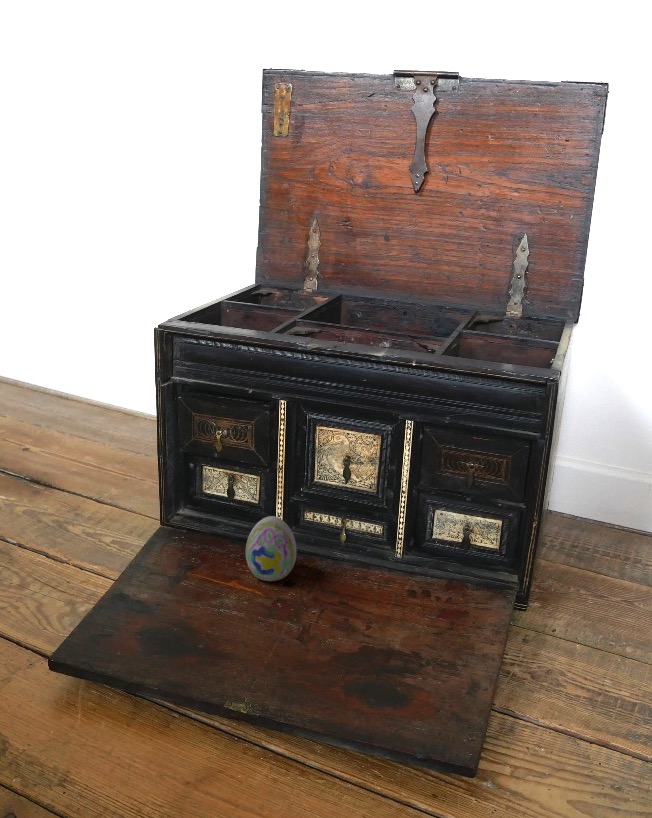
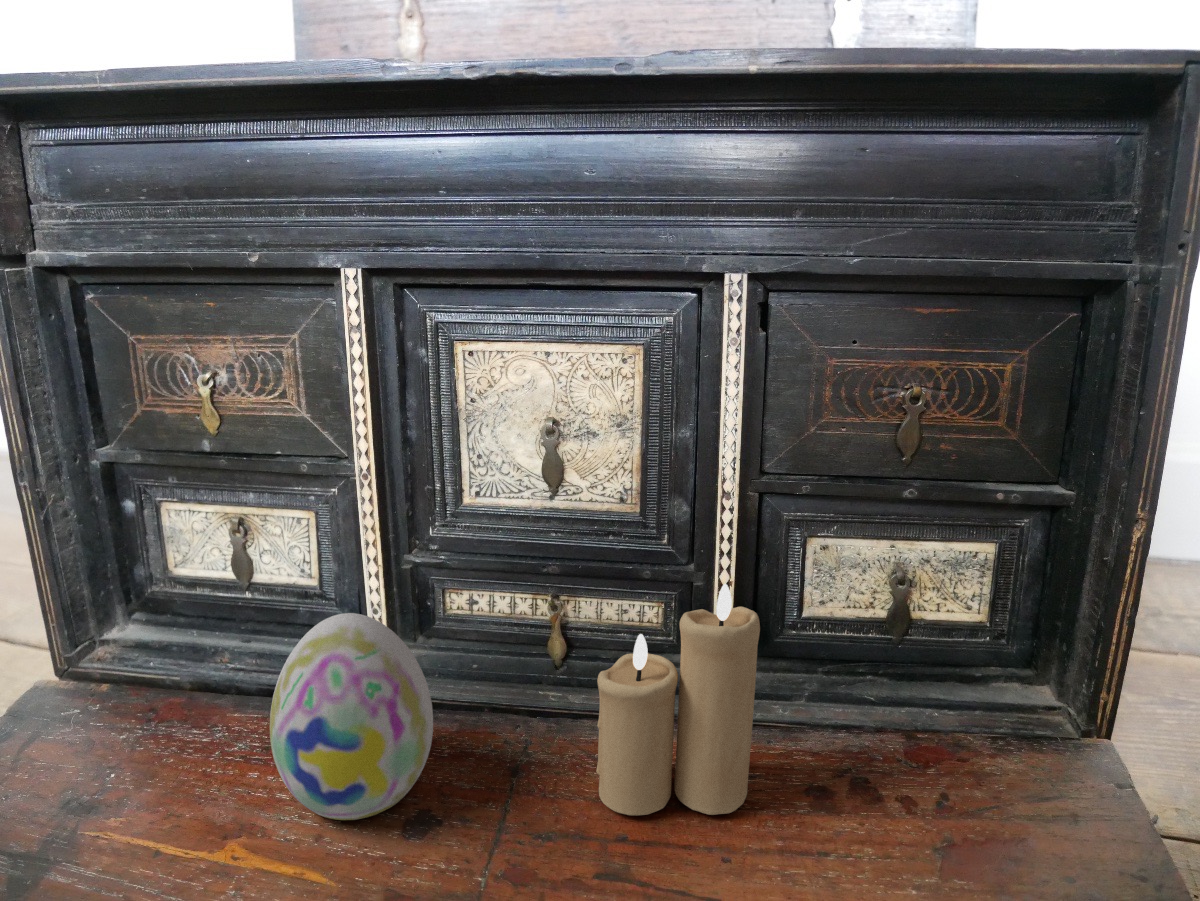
candle: none [347,522,403,597] -> present [596,584,760,815]

